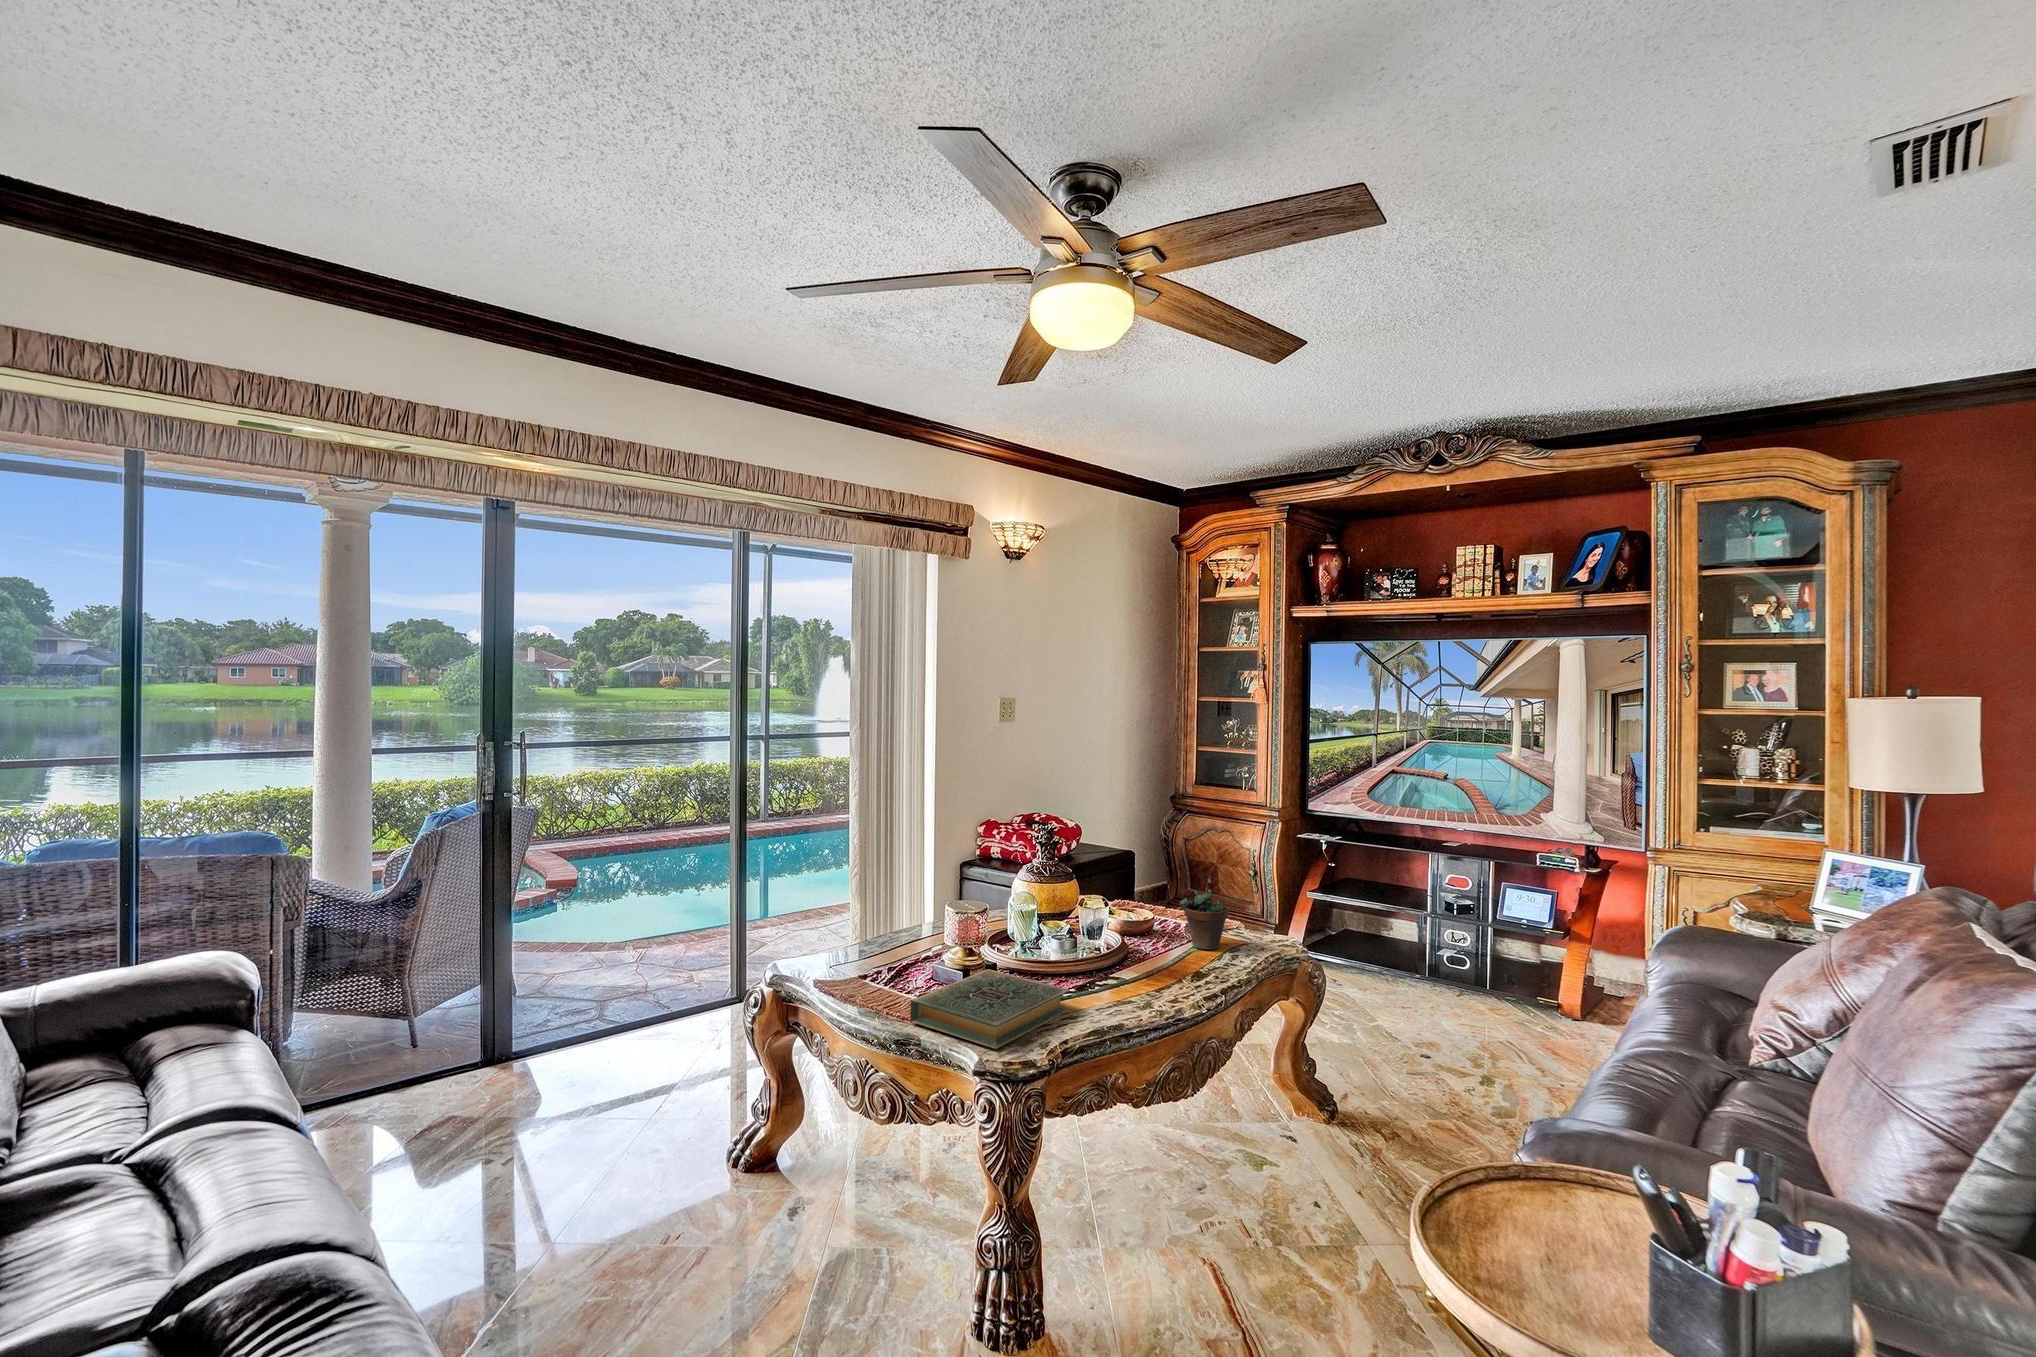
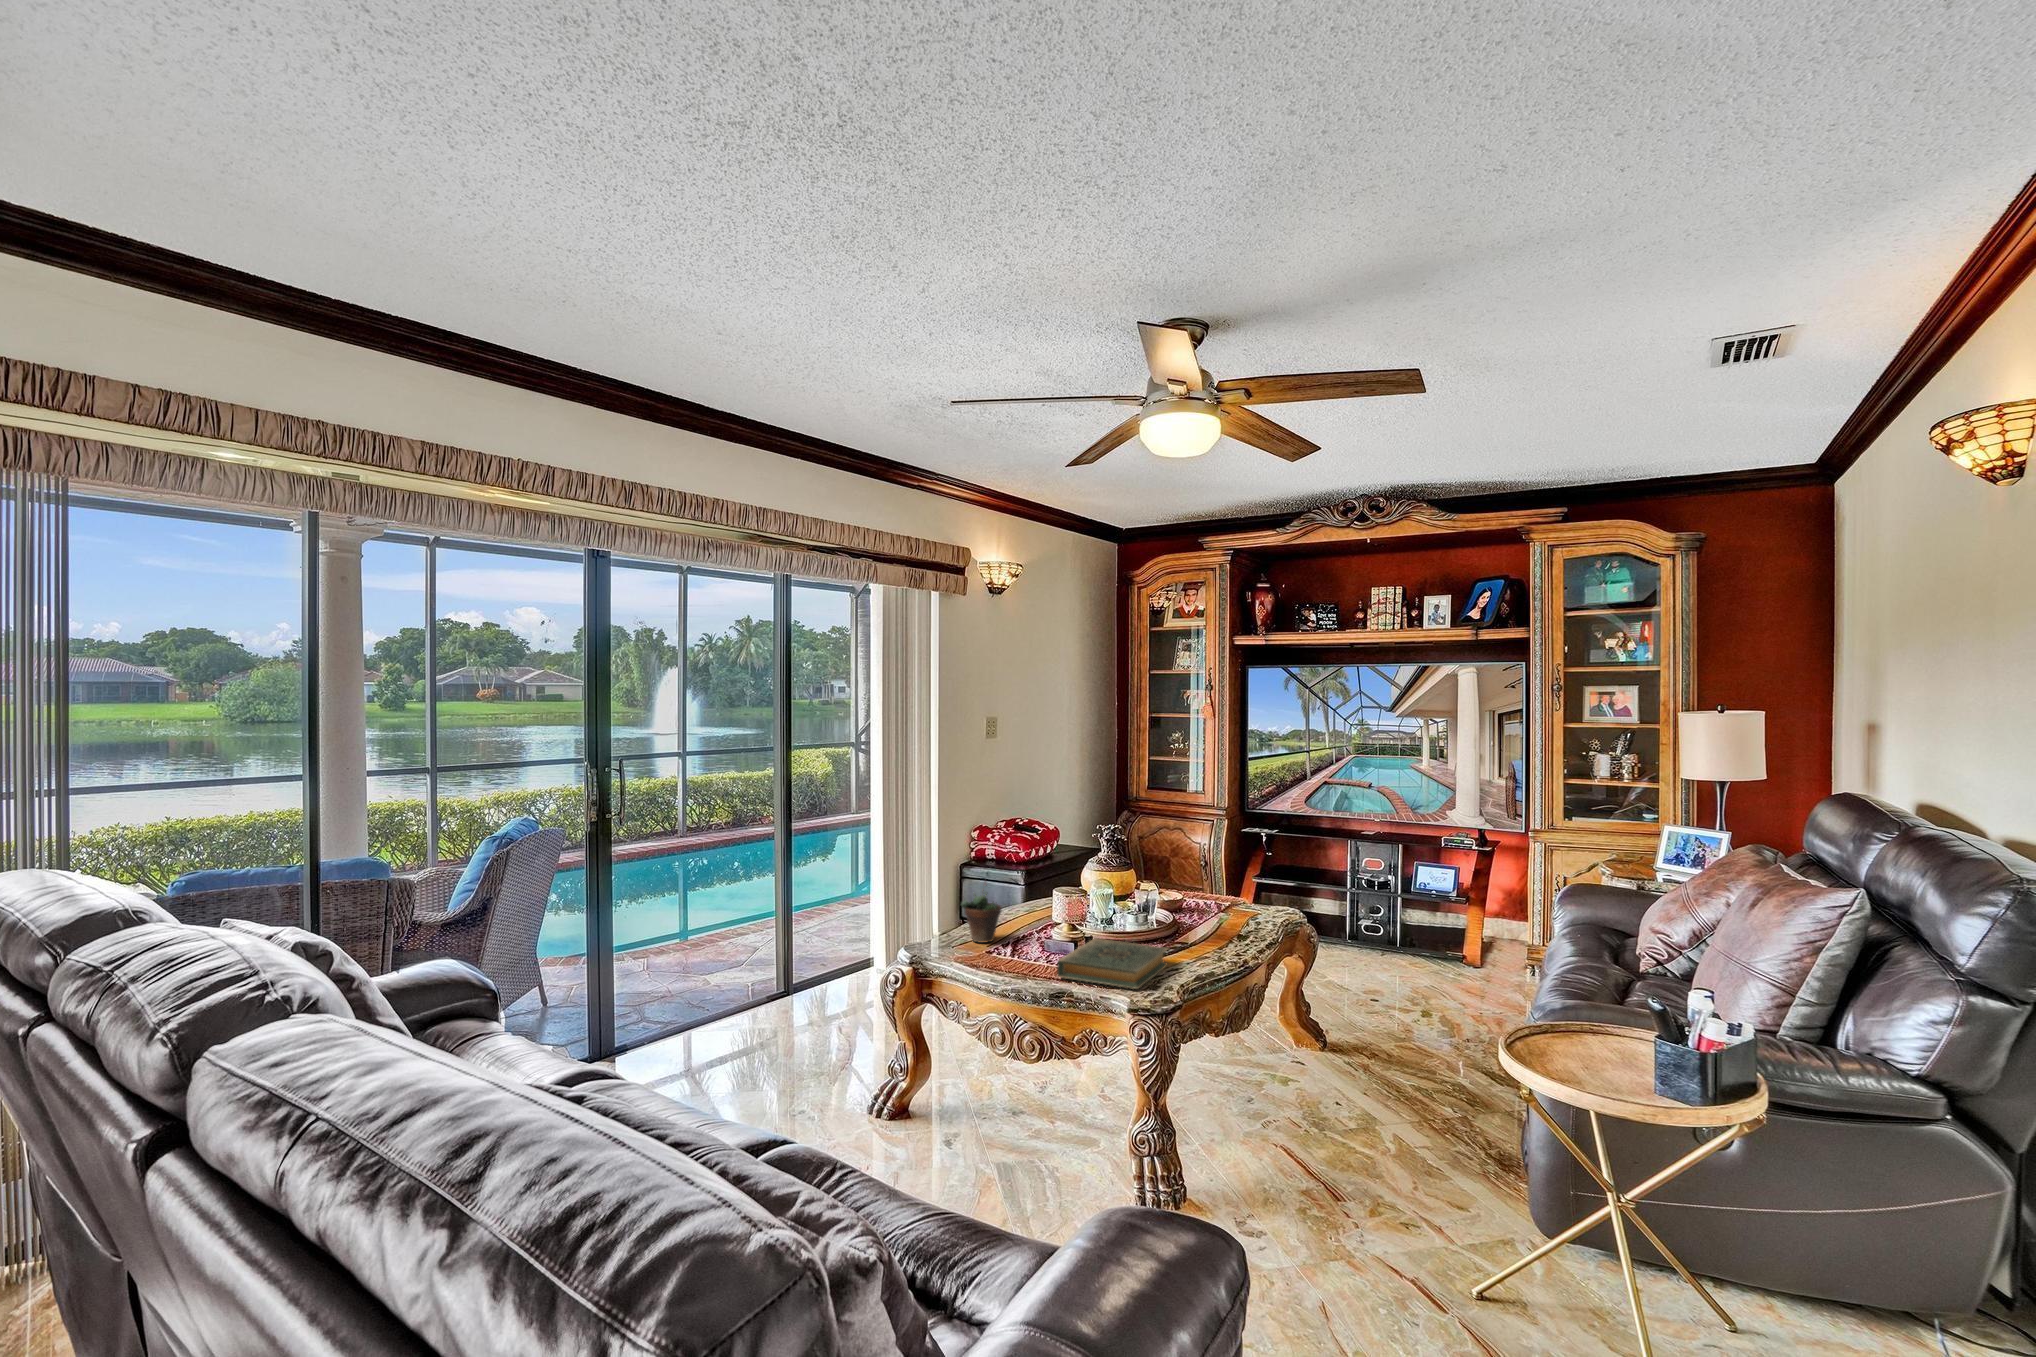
succulent plant: present [1180,876,1229,949] -> present [961,882,1002,942]

